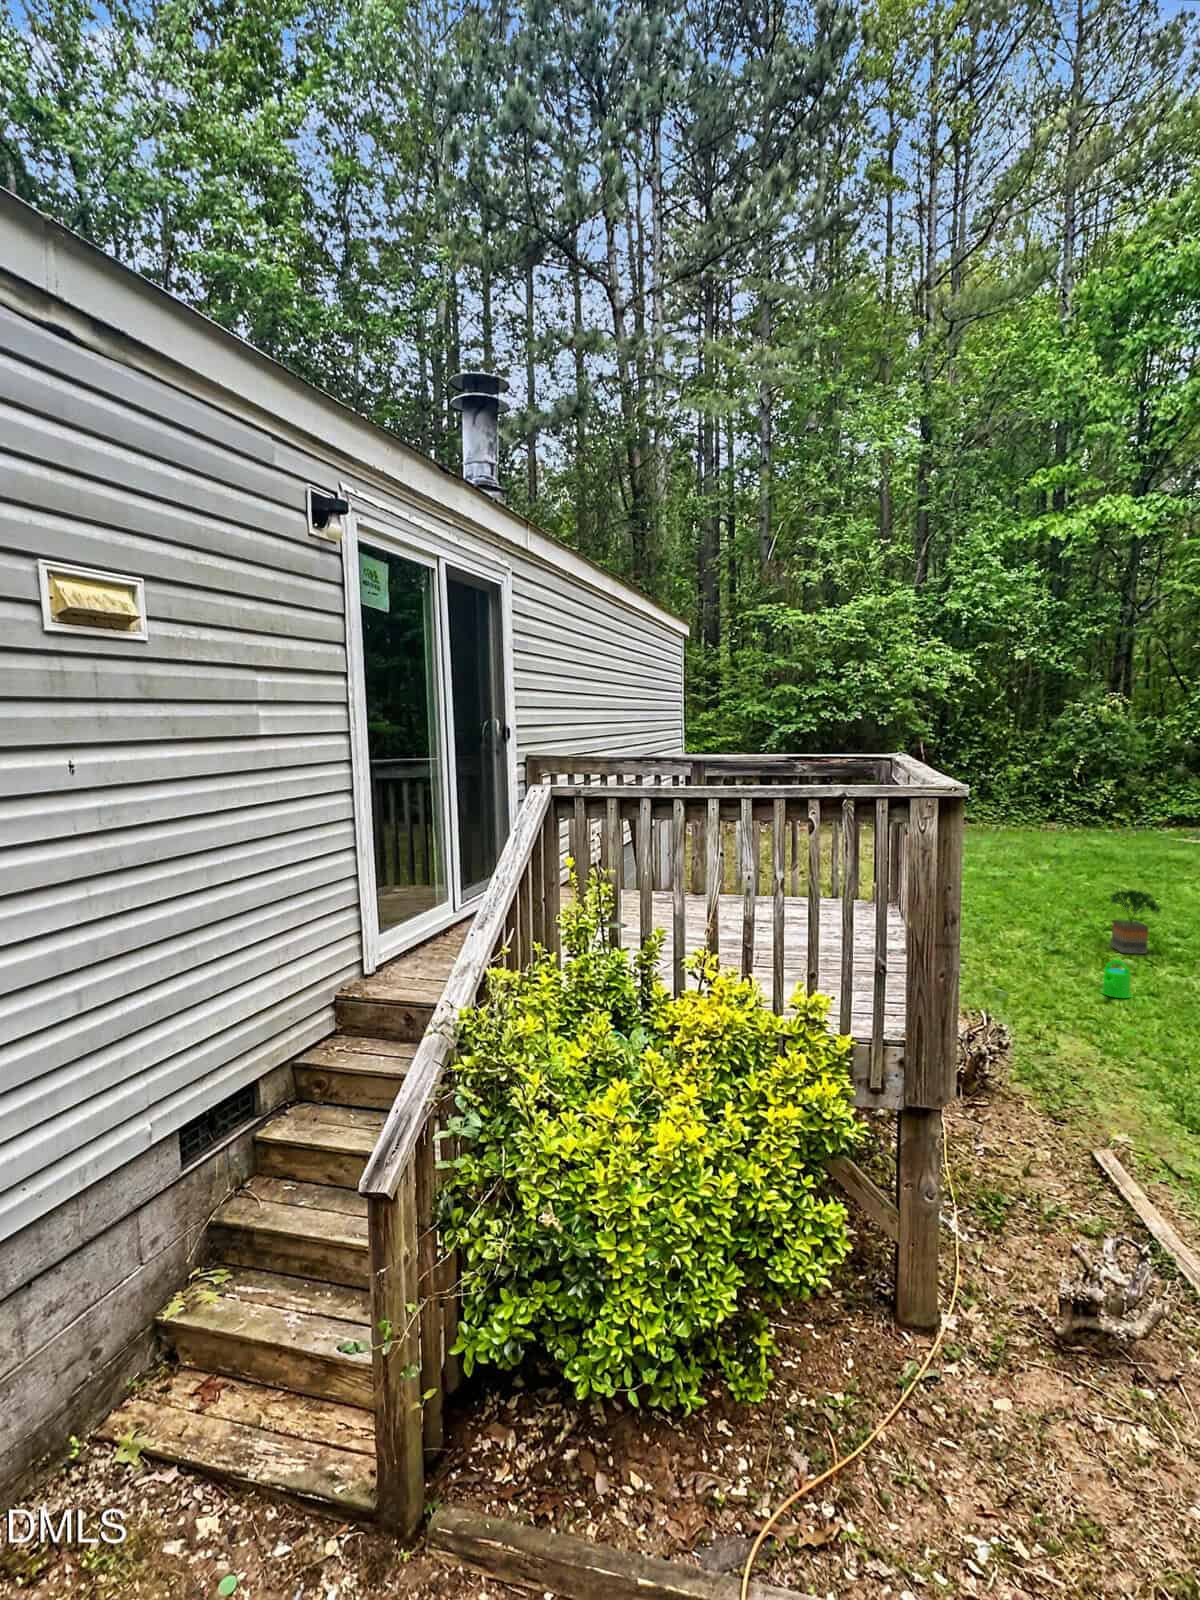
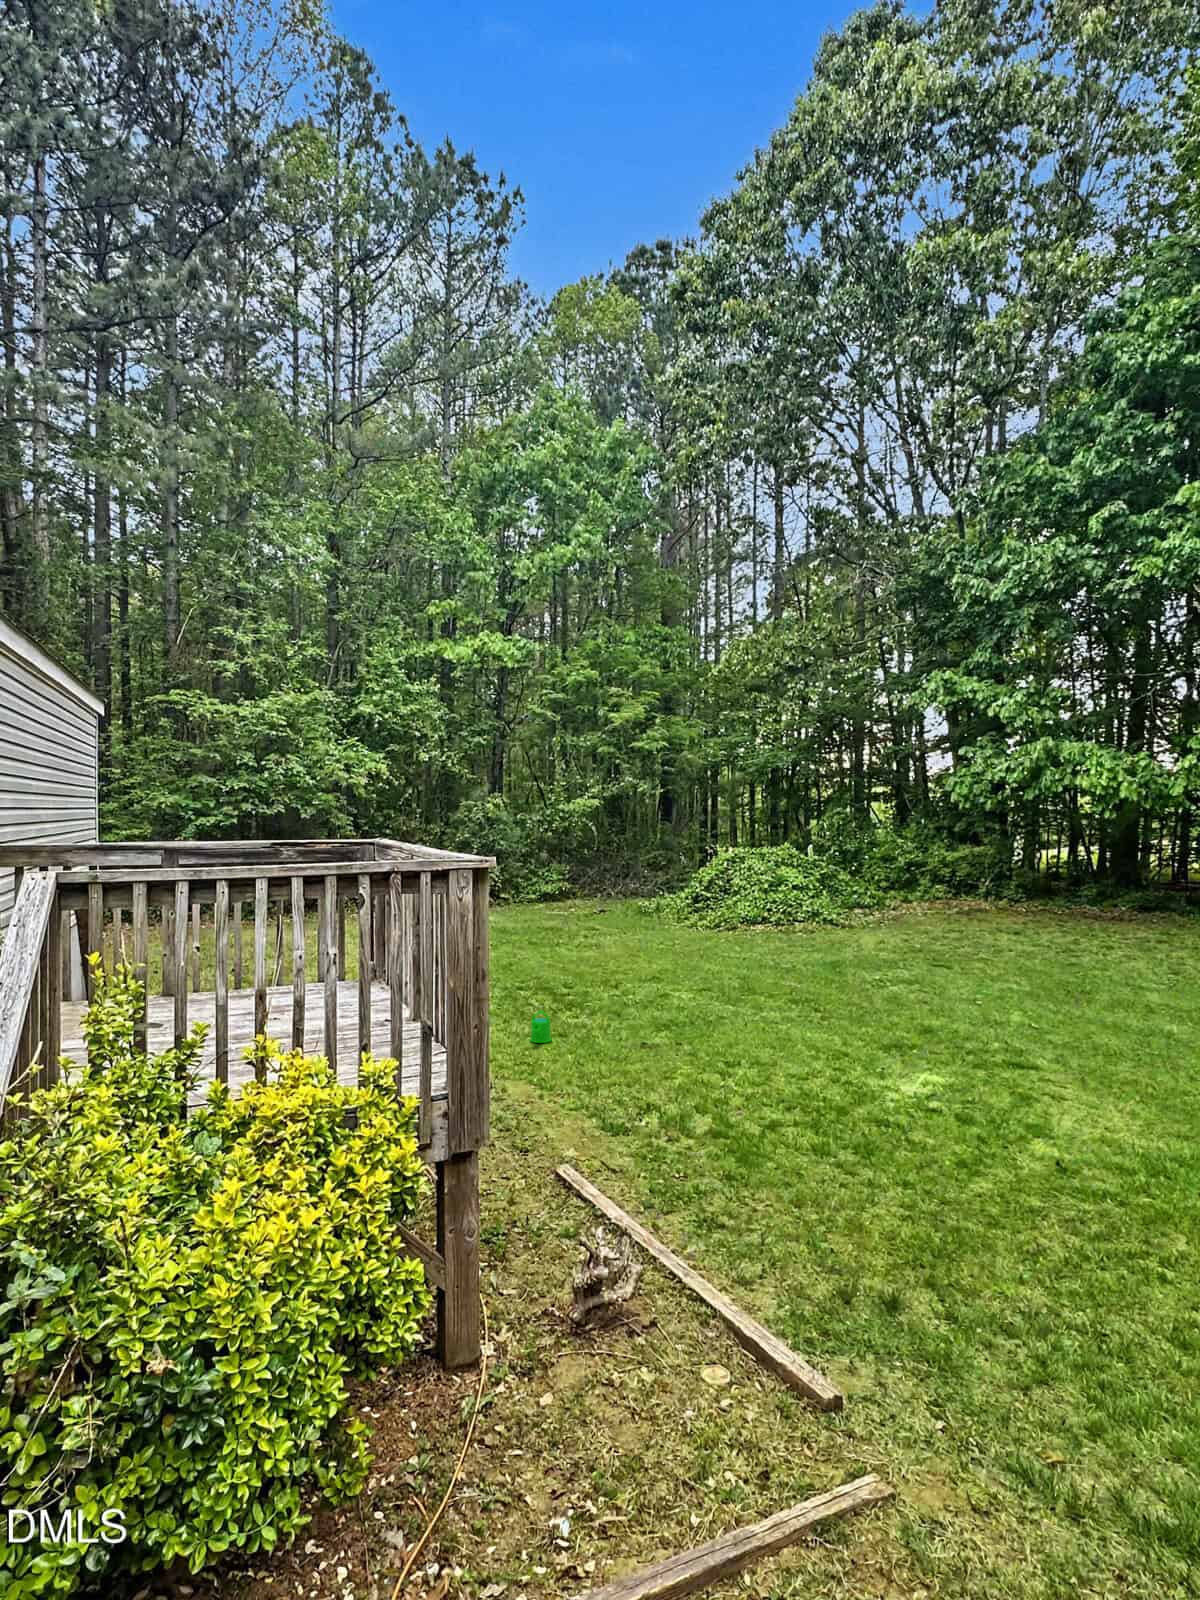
potted tree: present [1110,889,1161,954] -> none [524,951,563,1007]

